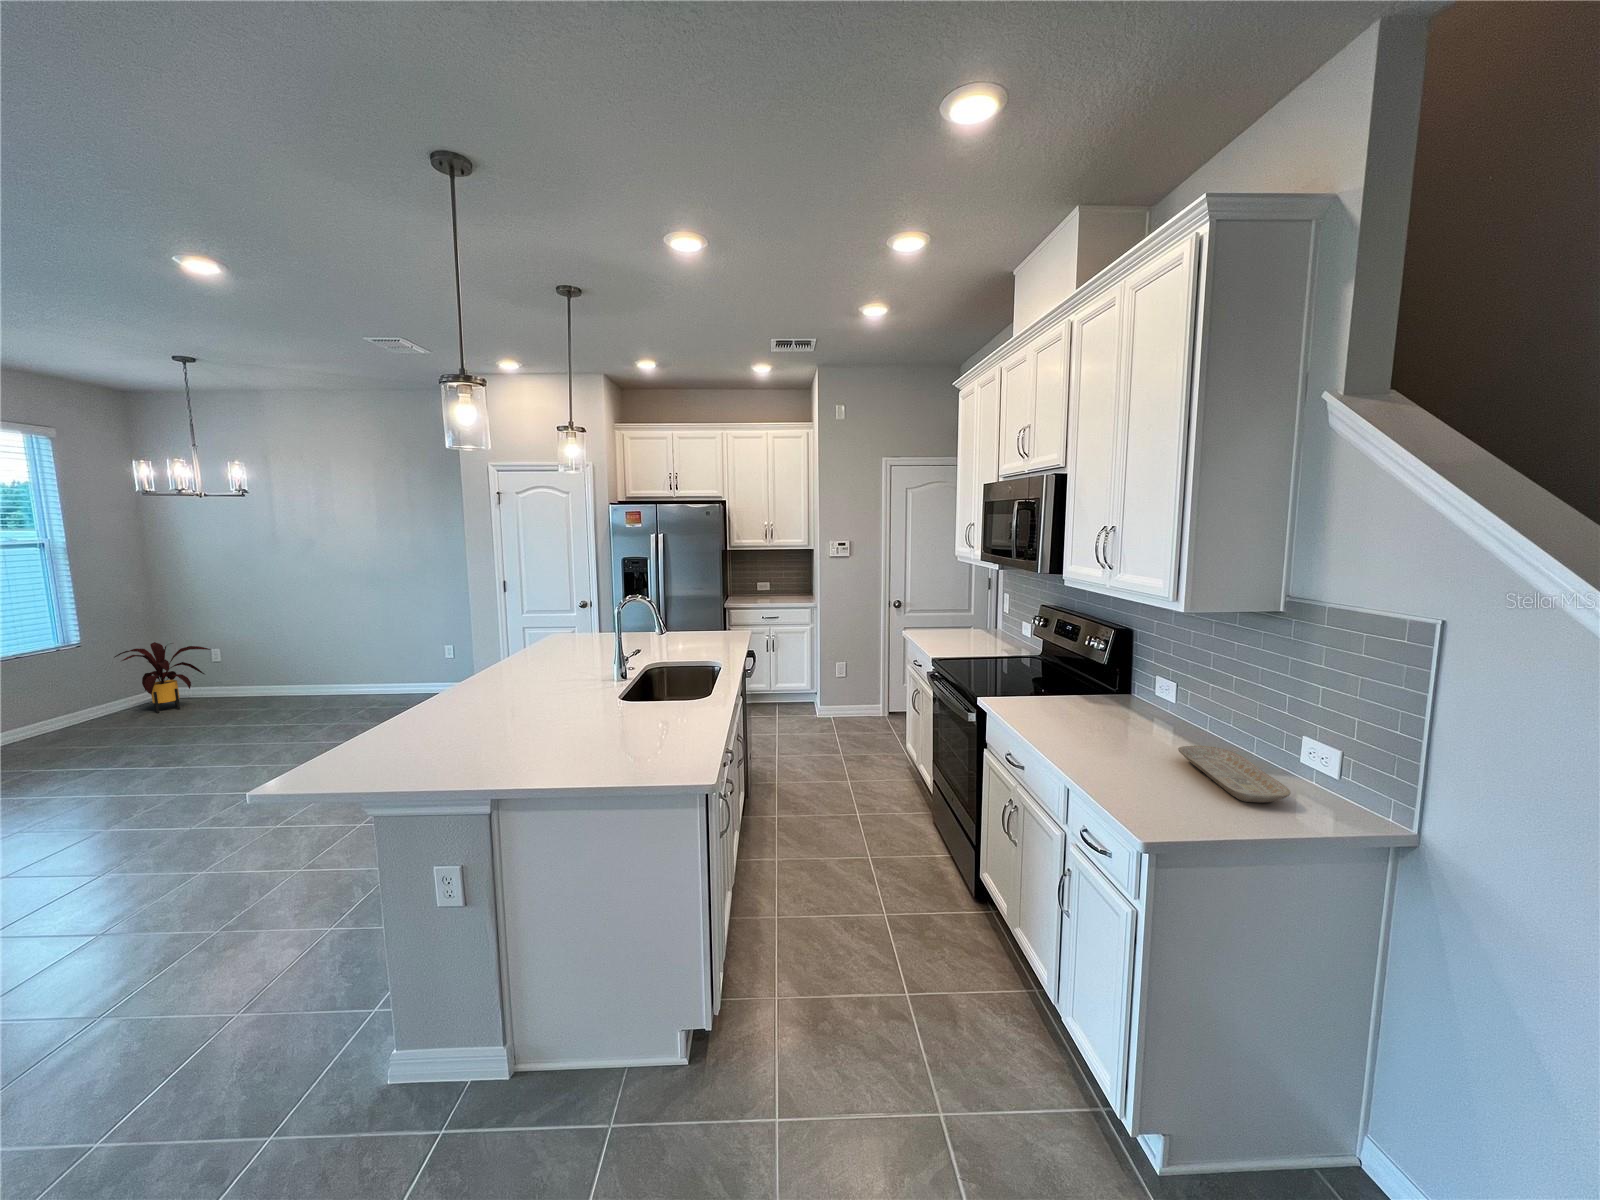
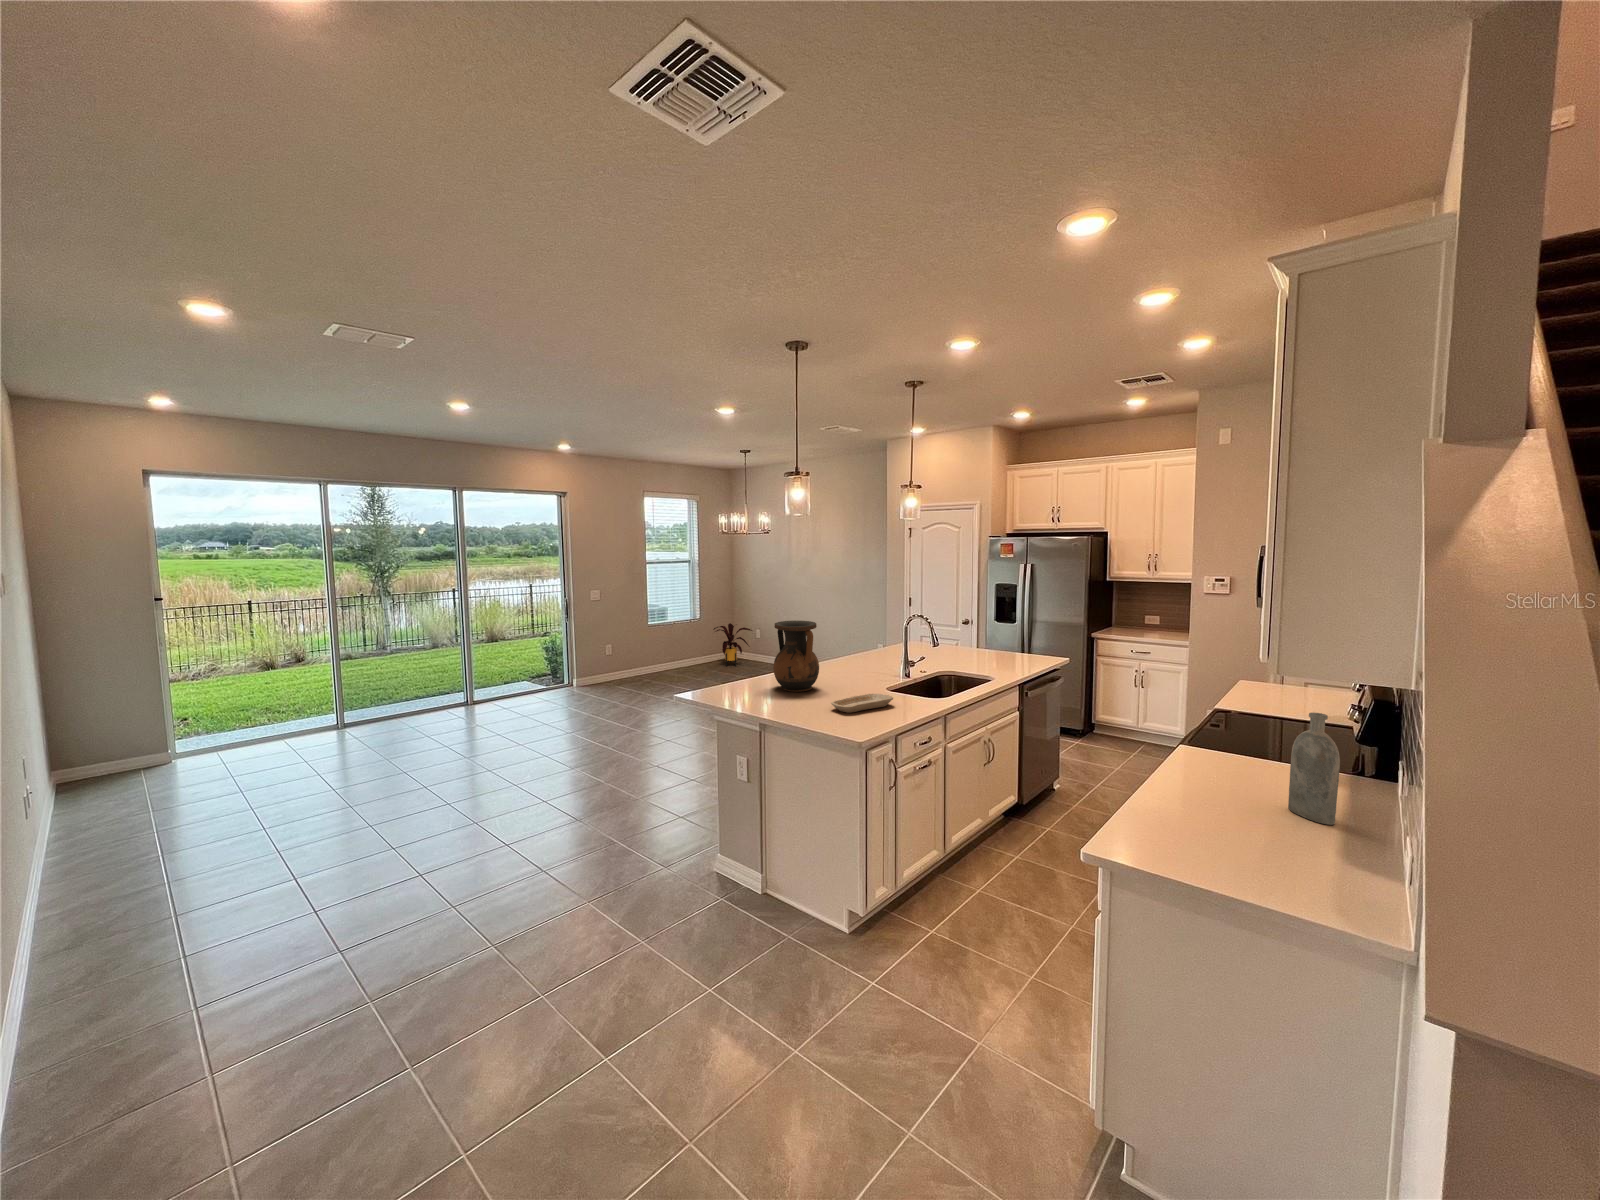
vase: none [464,622,550,740] -> present [773,621,819,692]
bottle: none [1156,648,1207,744] -> present [1288,713,1340,825]
tray: present [1178,745,1291,803] -> present [831,694,893,713]

